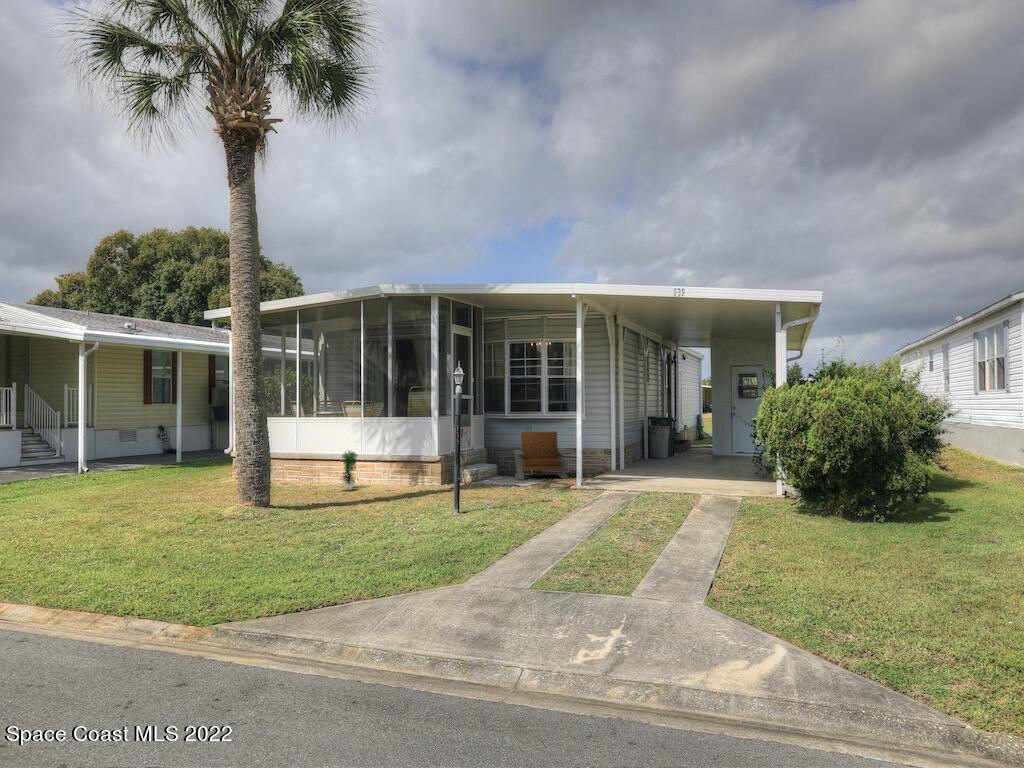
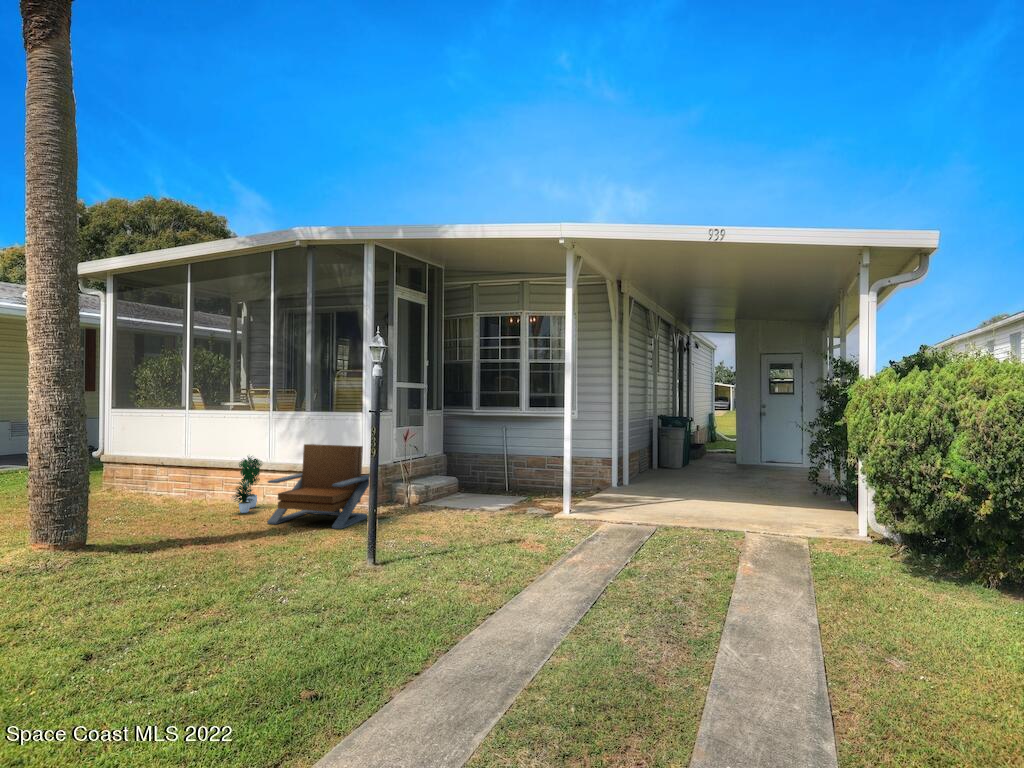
lounge chair: present [515,432,568,480] -> present [267,444,369,529]

